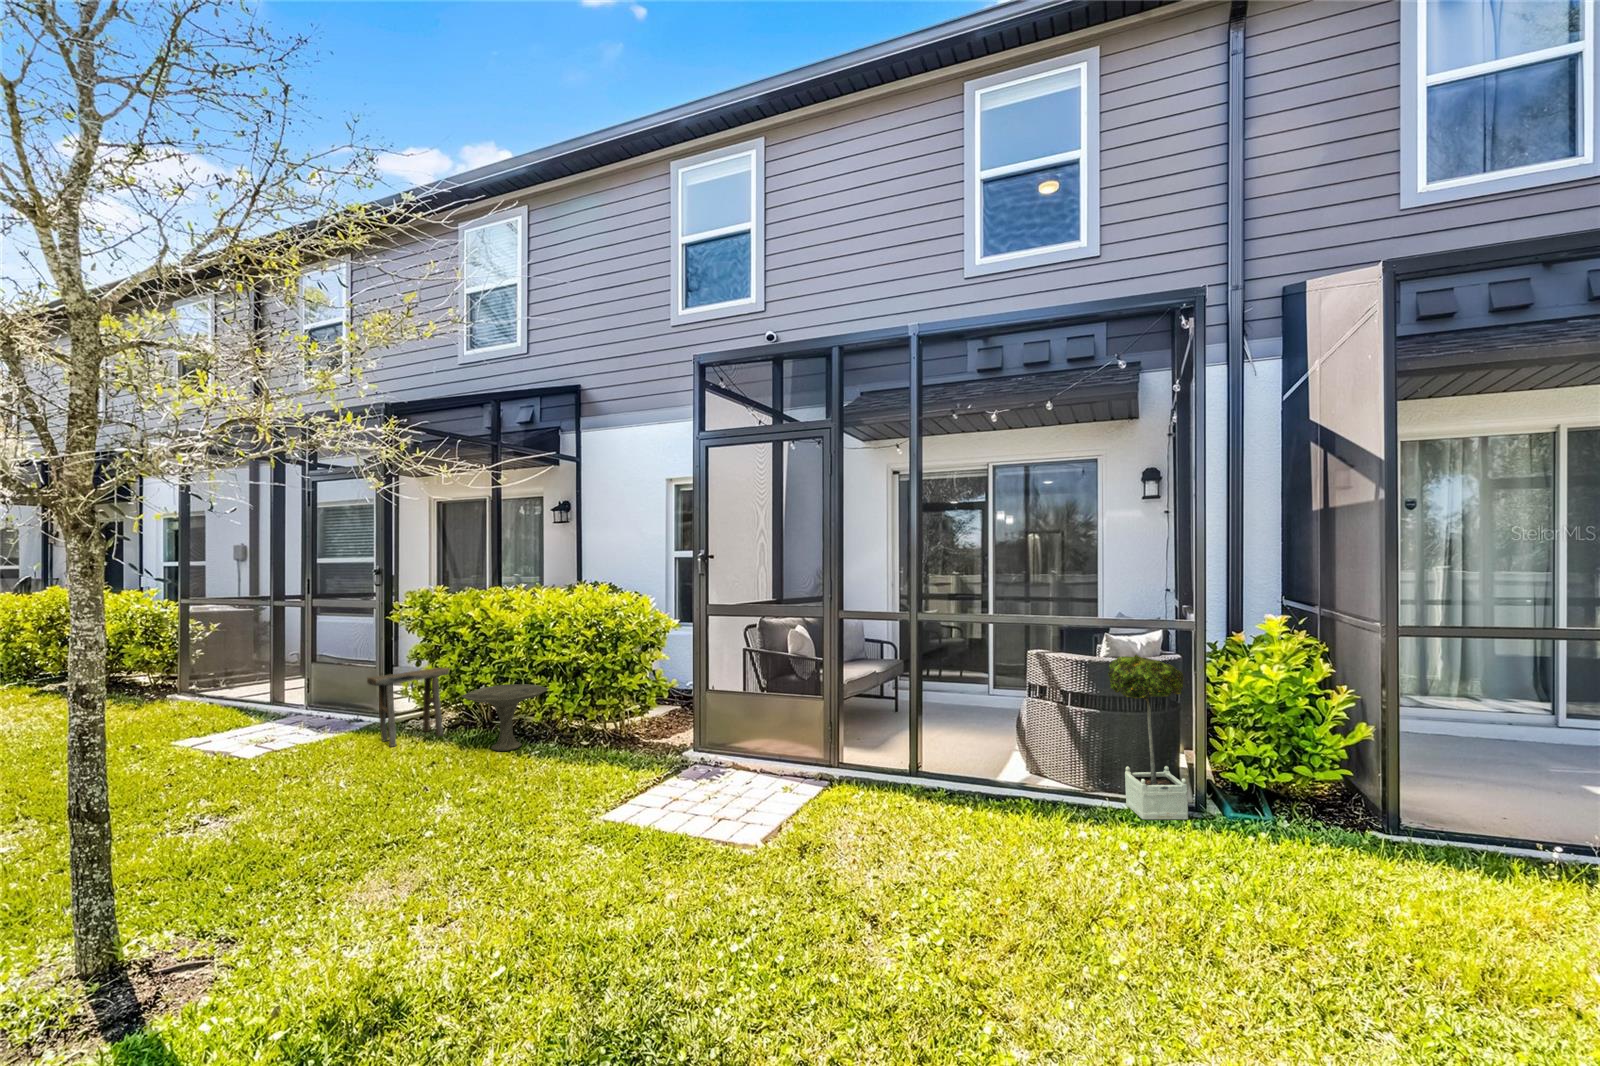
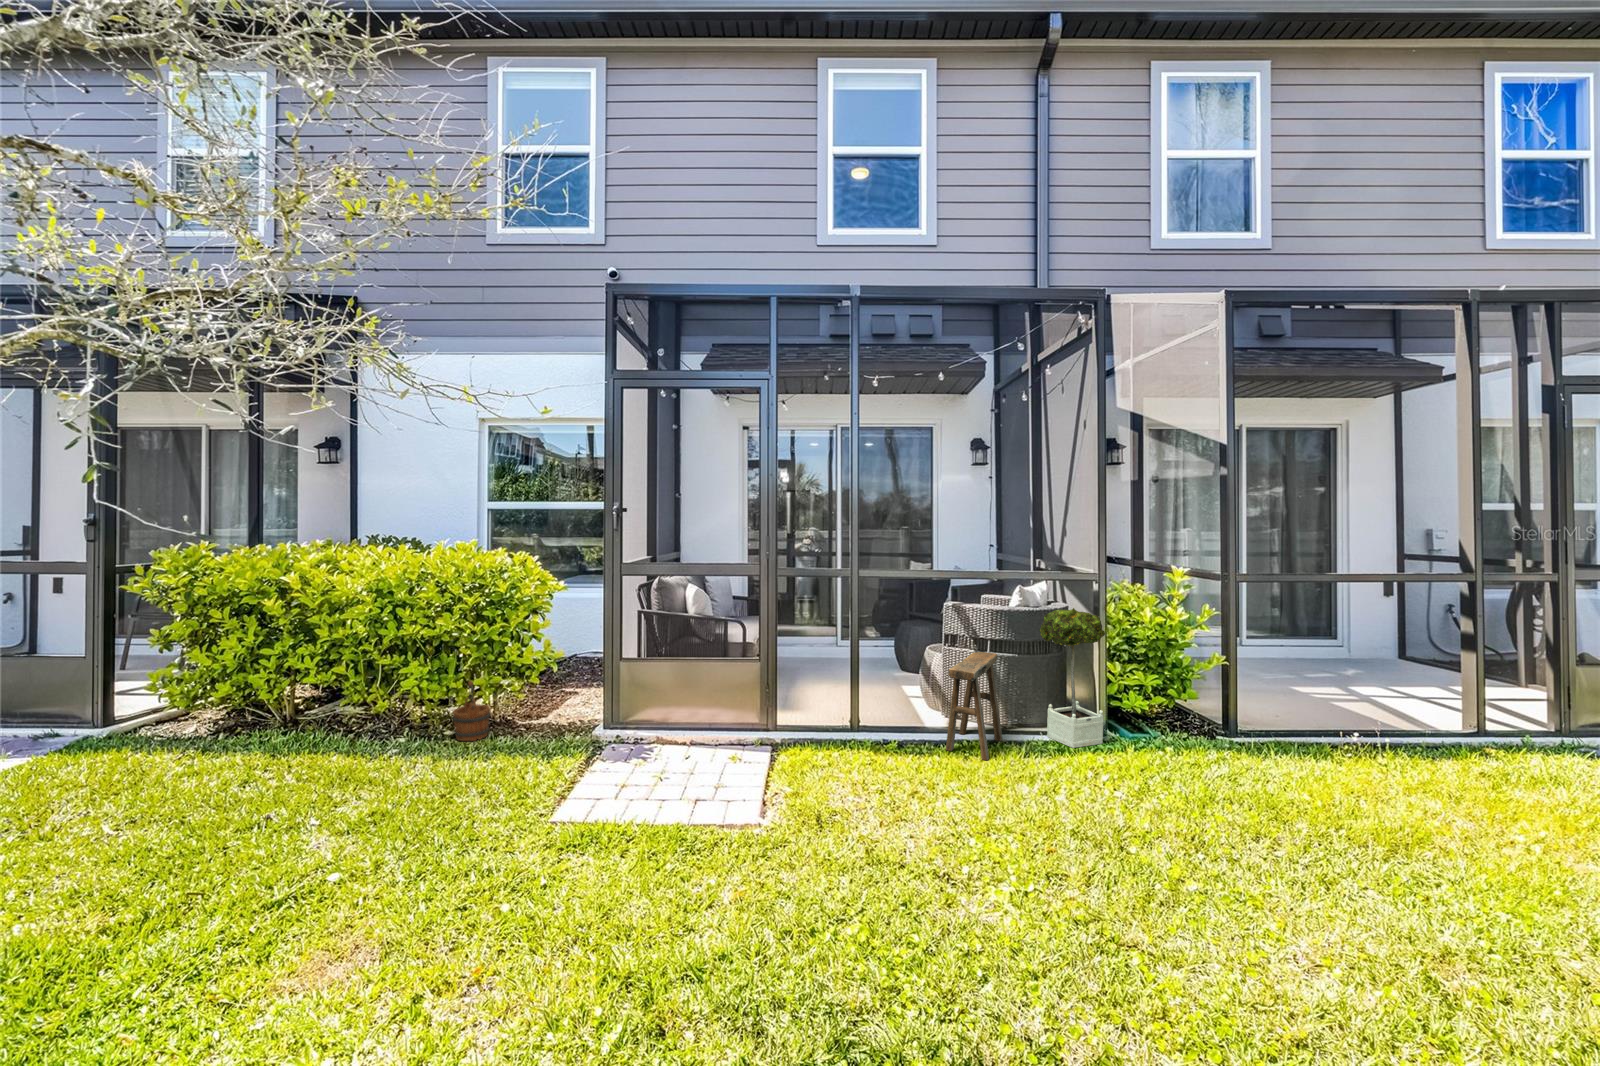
stool: present [367,668,449,747] -> present [946,652,1002,760]
side table: present [461,684,549,751] -> none [288,668,405,753]
wooden bucket: none [578,700,608,751] -> present [453,681,490,741]

